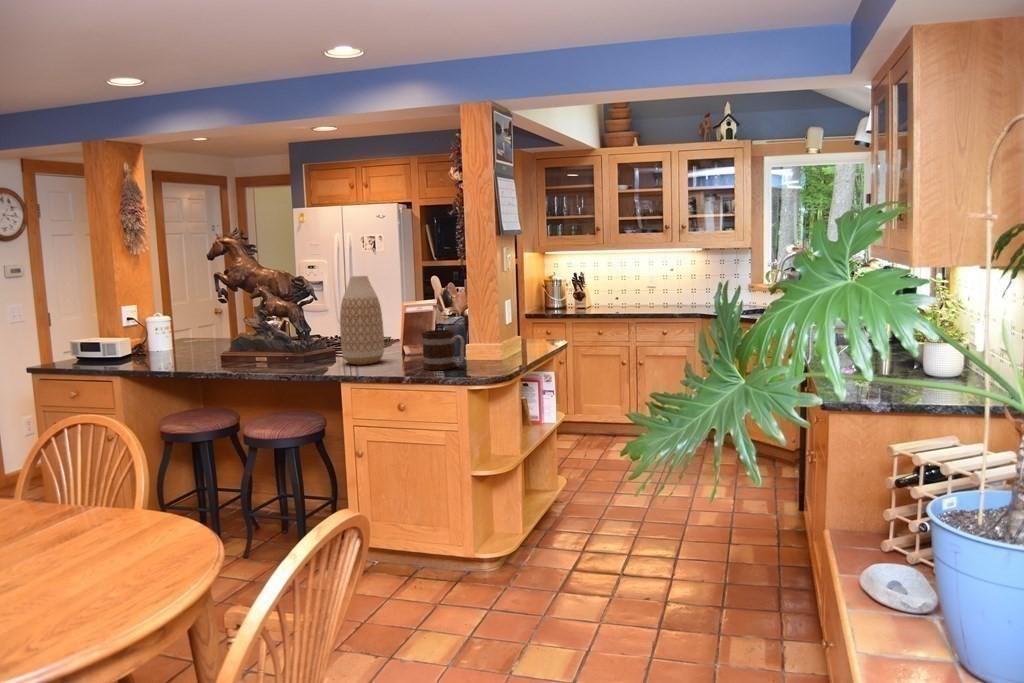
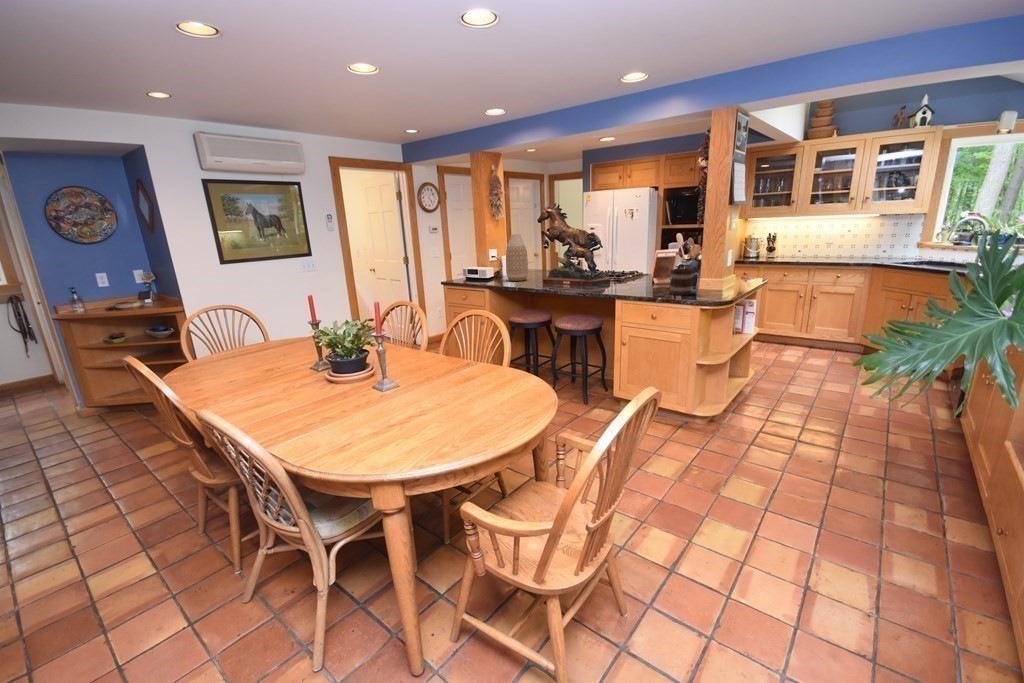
vase: present [340,276,384,365] -> present [506,234,528,281]

